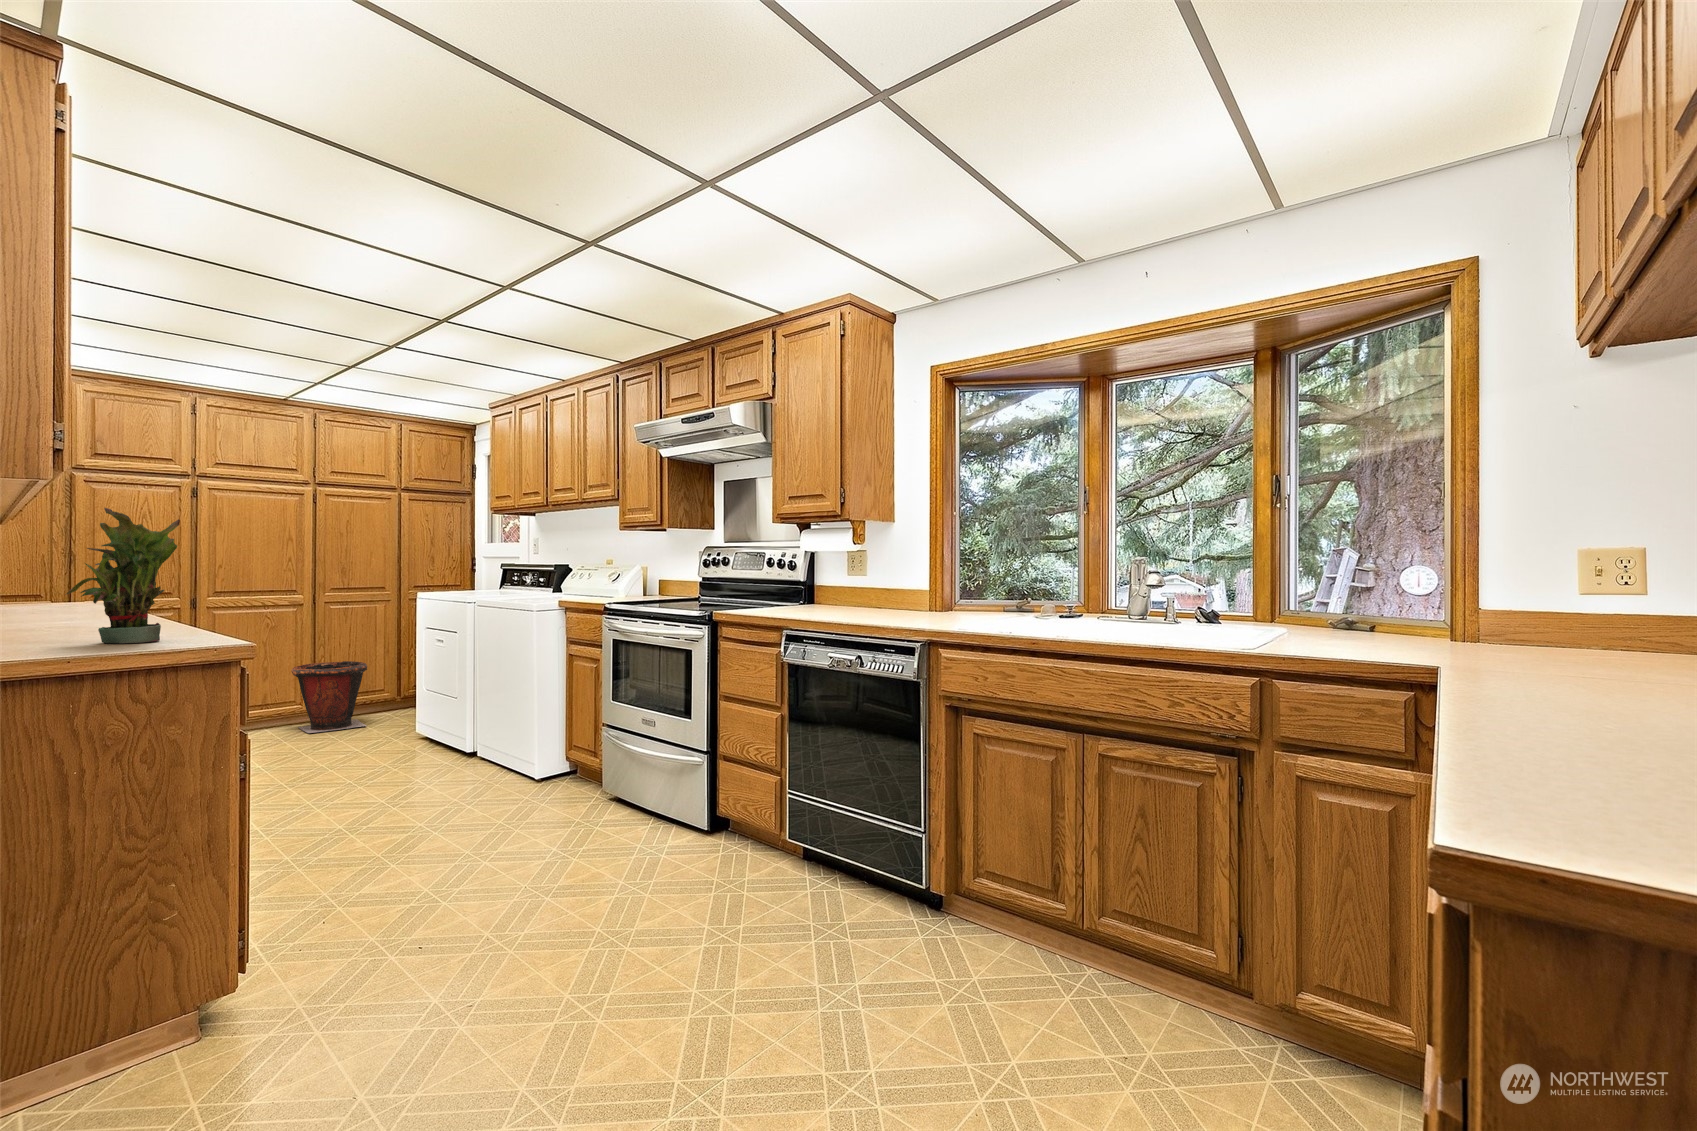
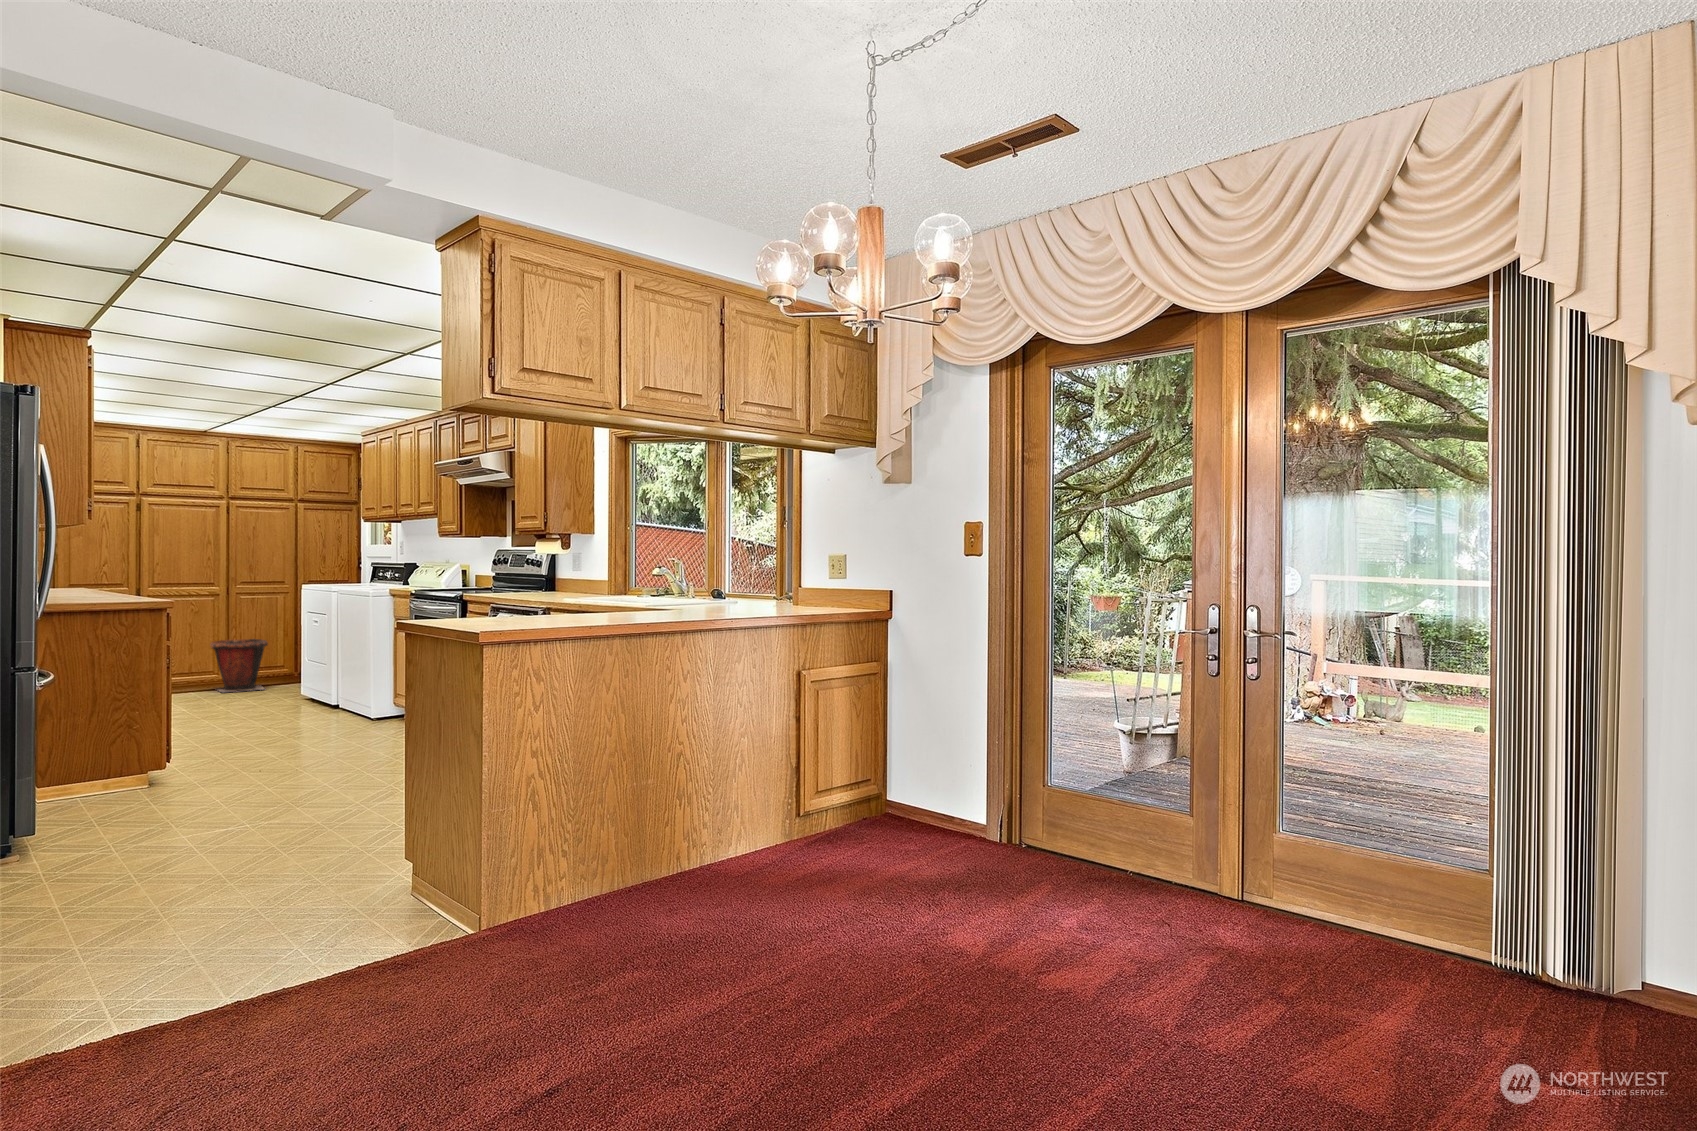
potted plant: present [67,508,180,643] -> none [78,541,127,603]

